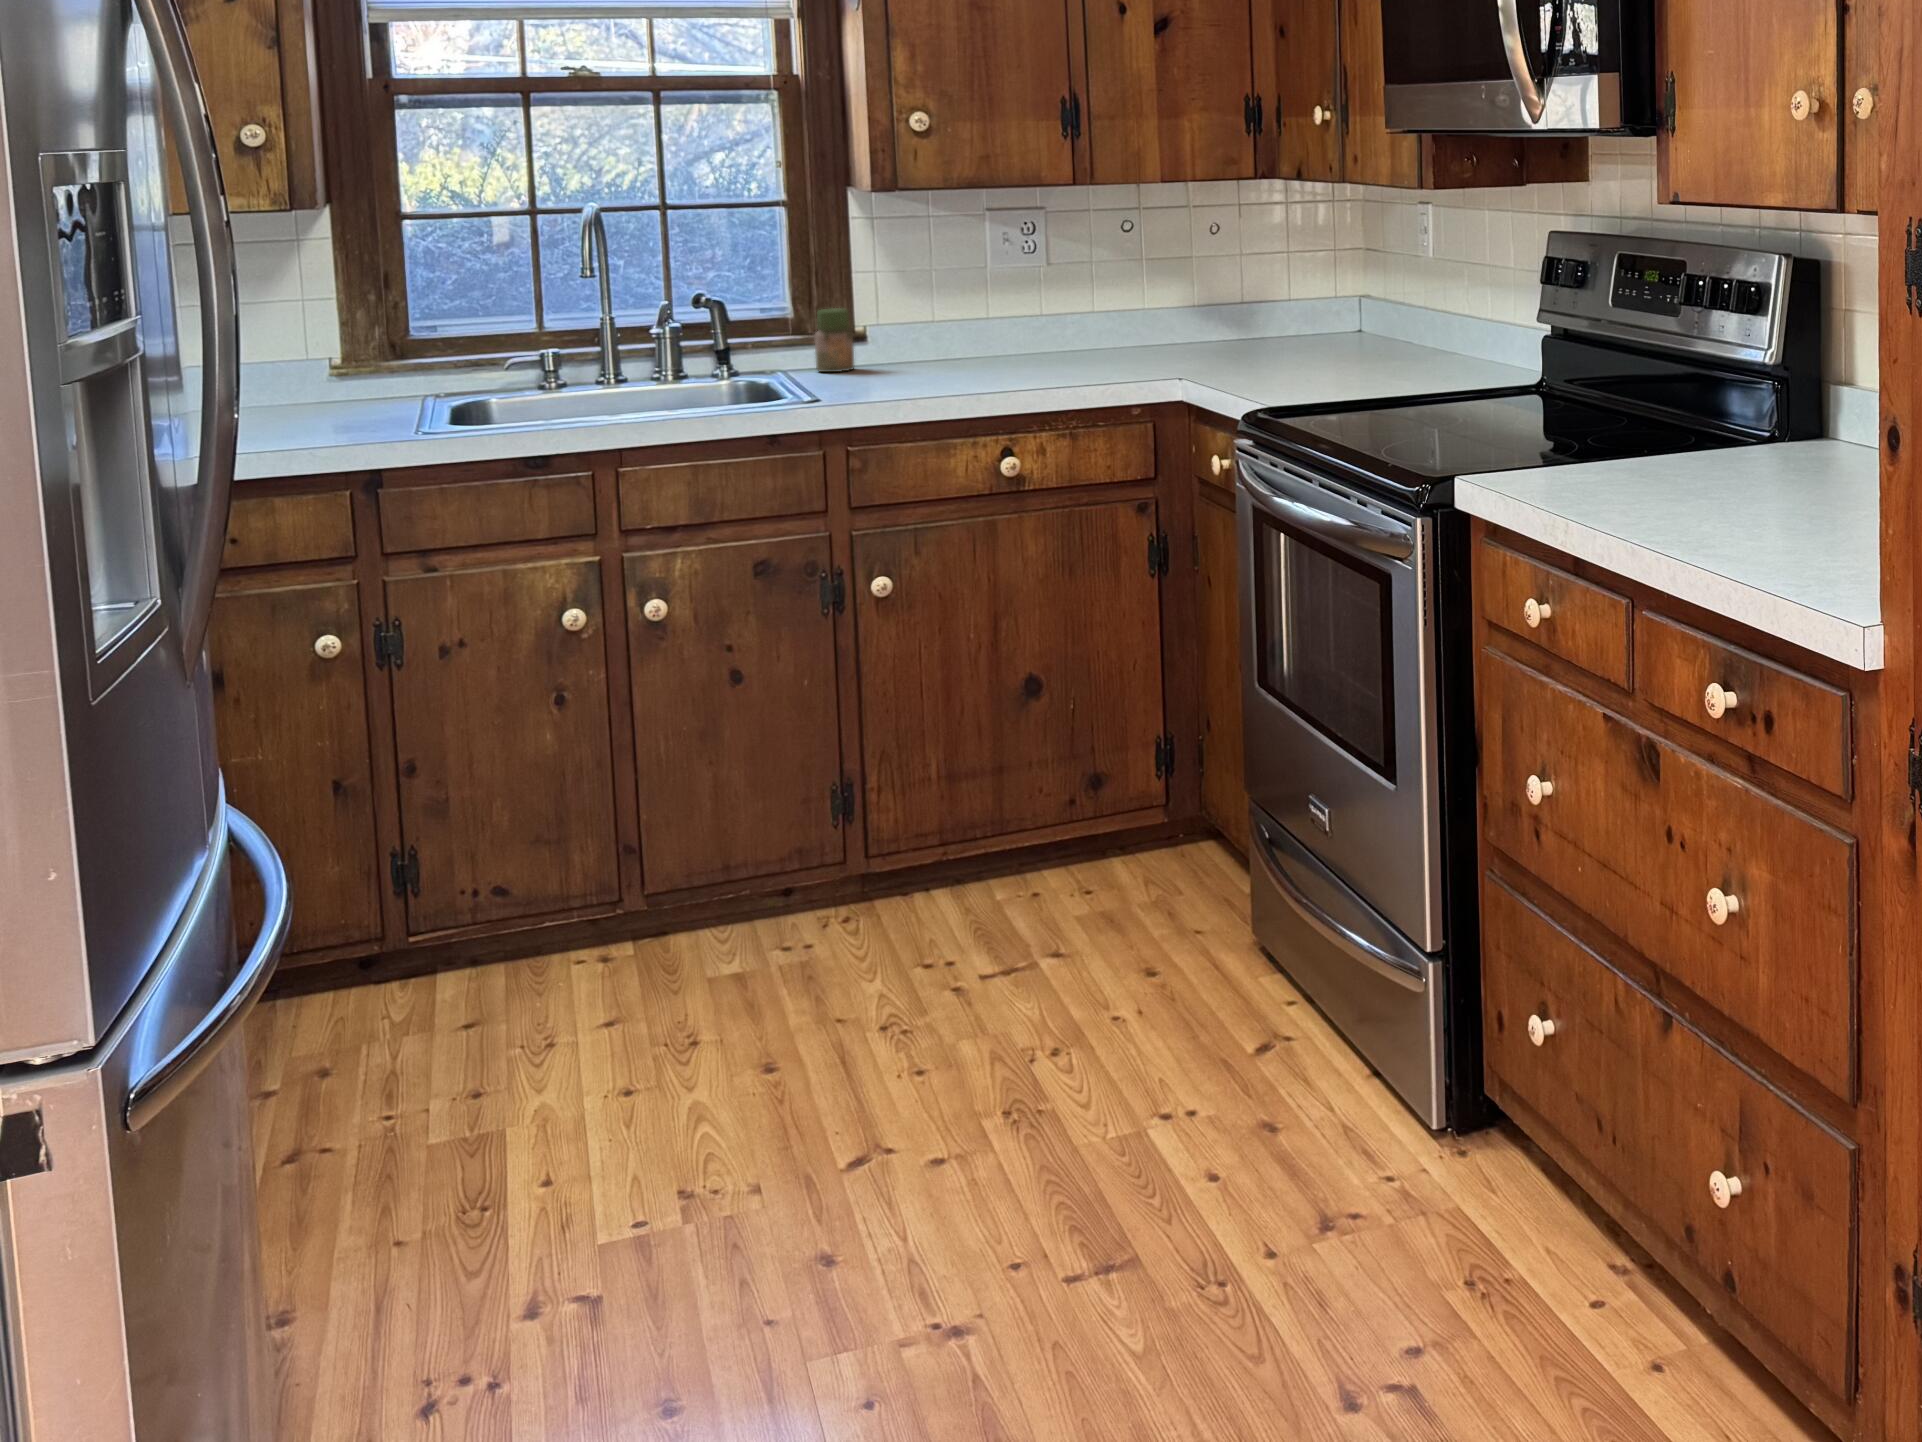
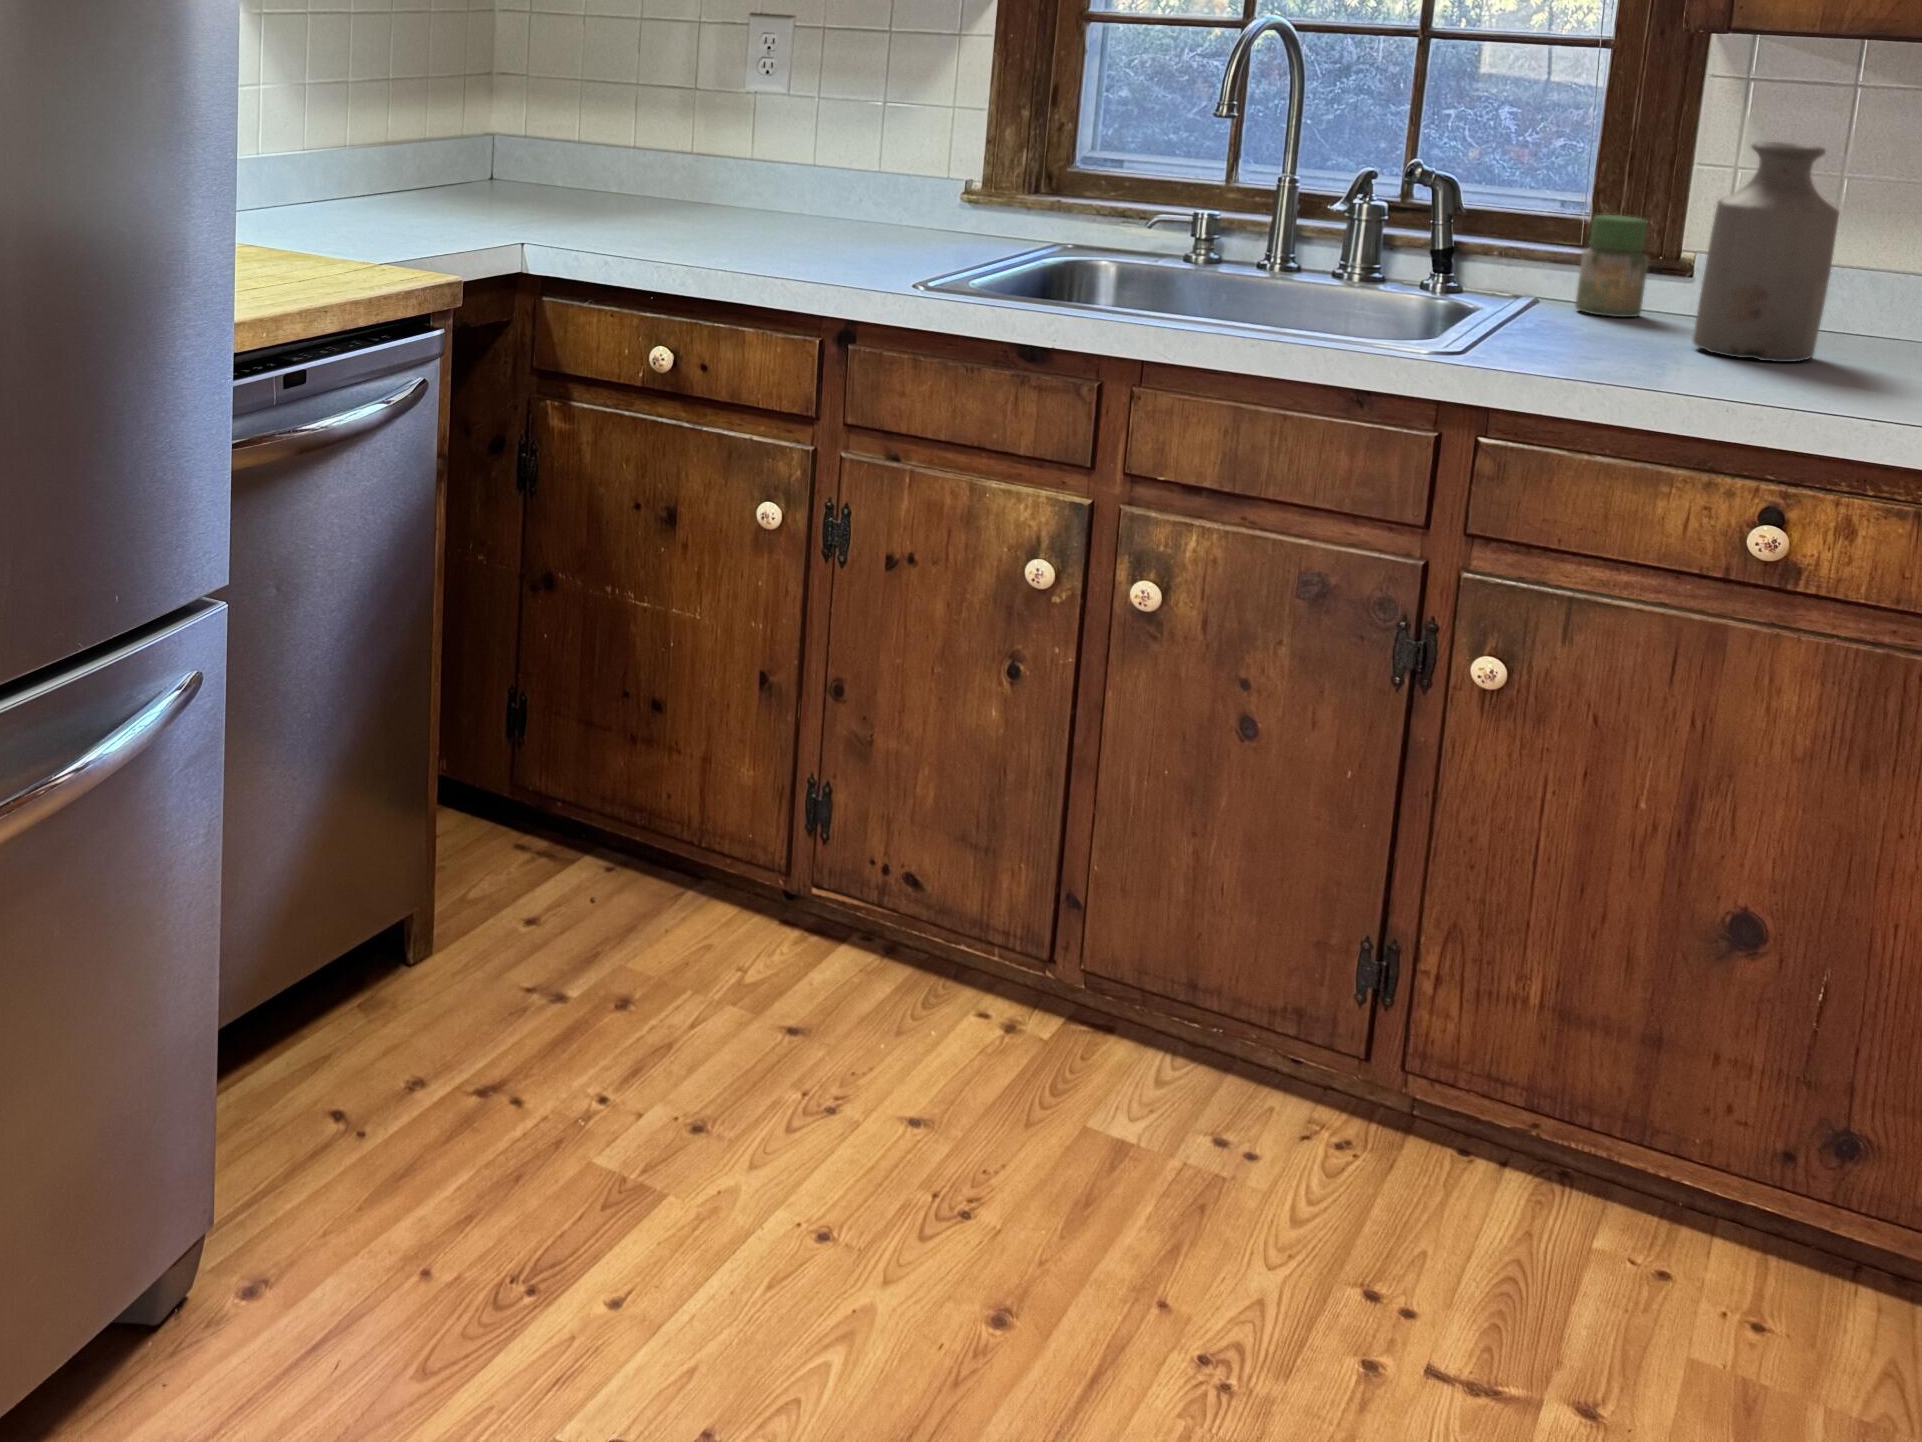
bottle: none [909,251,973,379] -> present [1692,142,1839,362]

